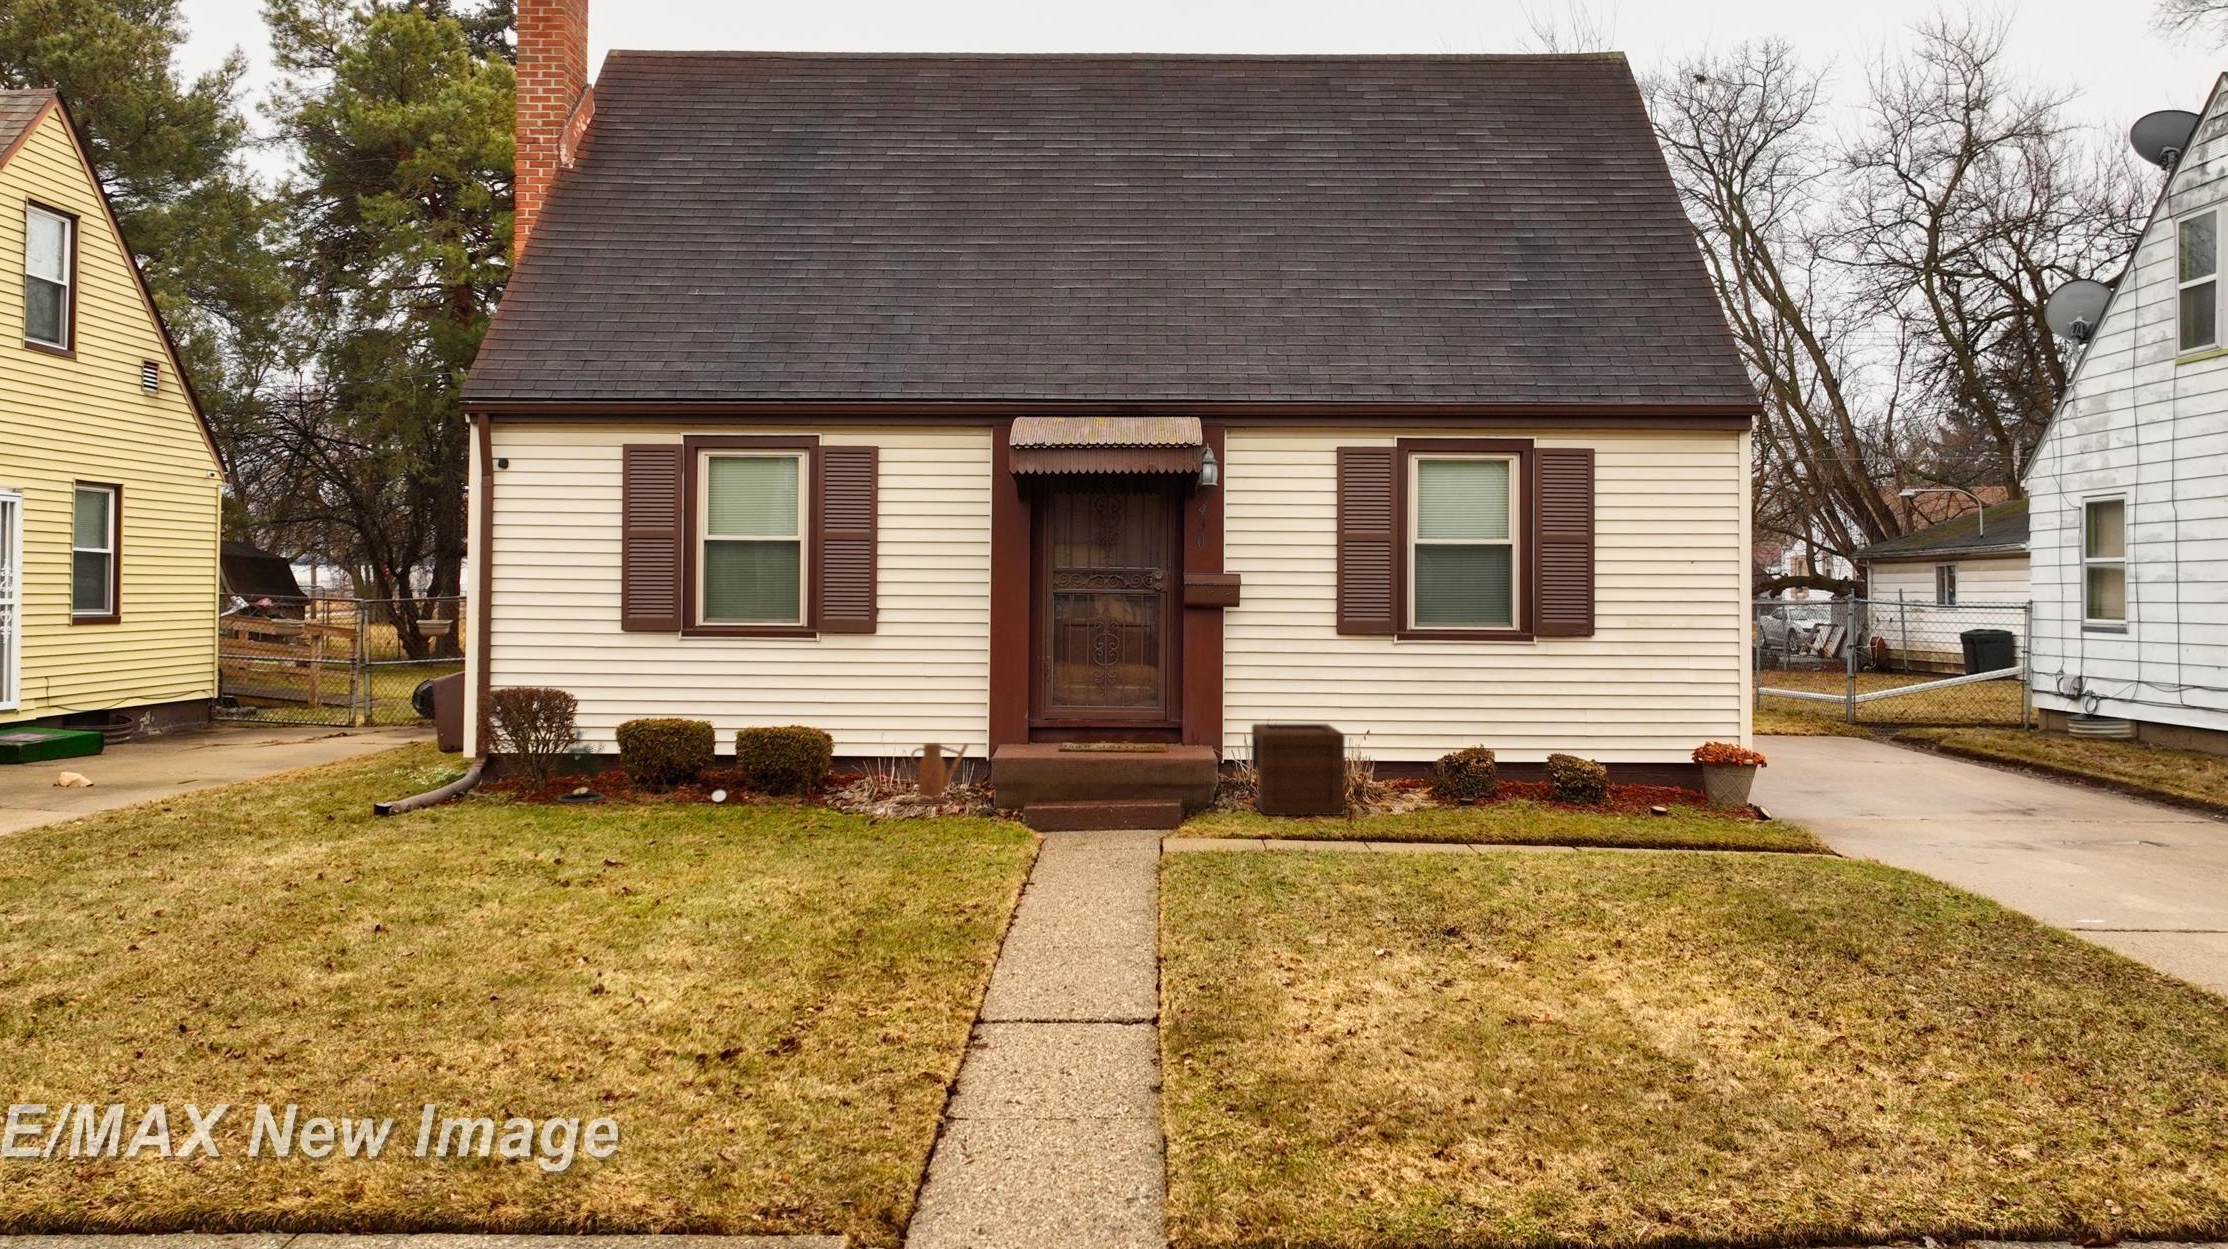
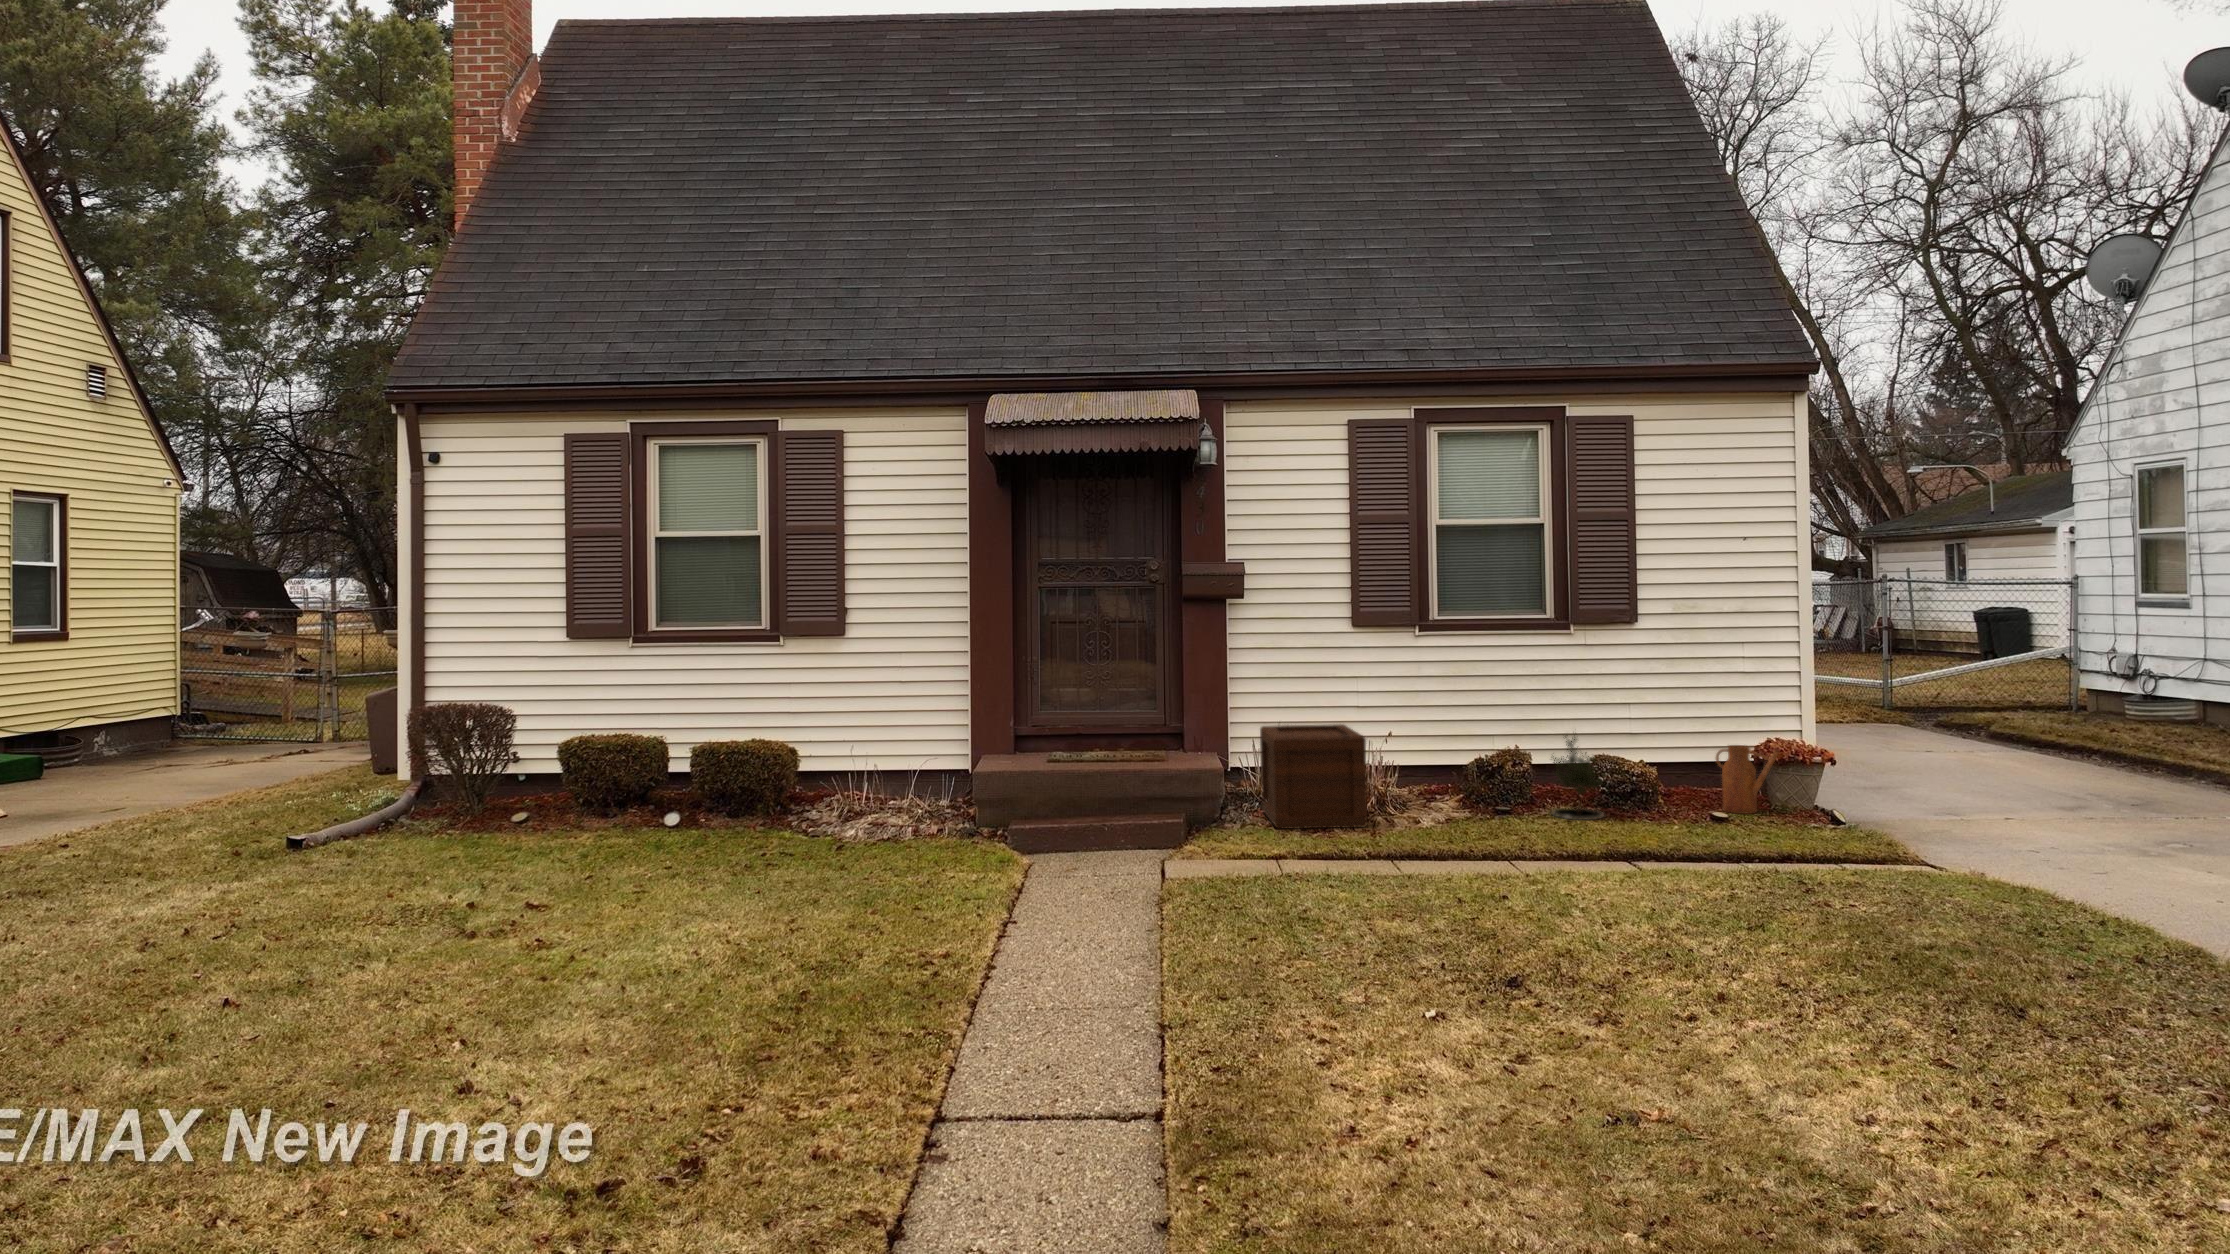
potted tree: present [553,723,604,803] -> present [1551,733,1604,820]
watering can: present [911,743,968,804] -> present [1716,745,1779,814]

